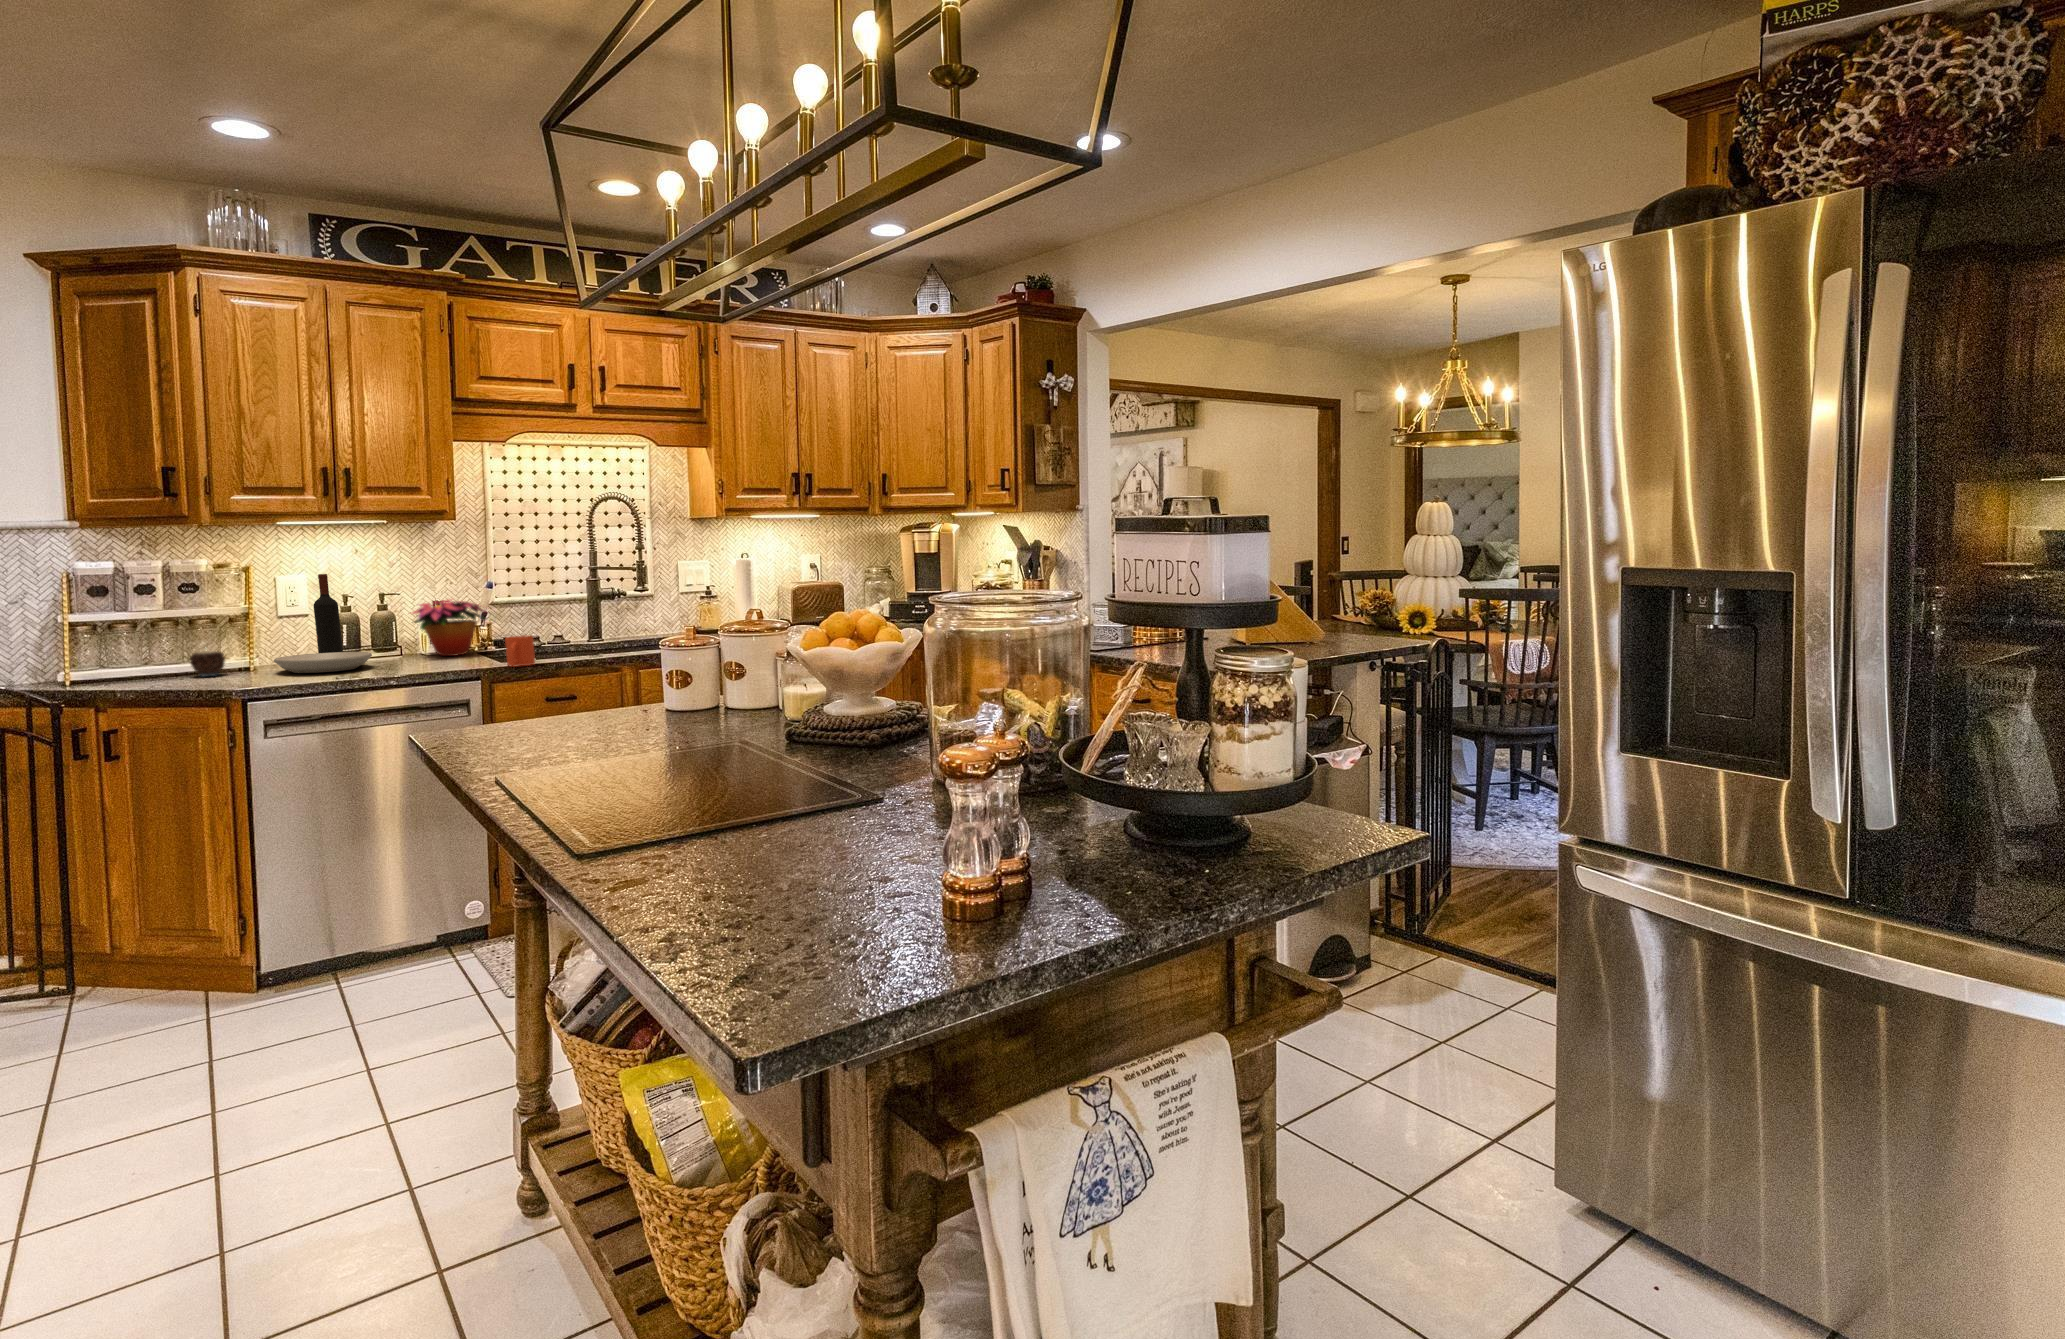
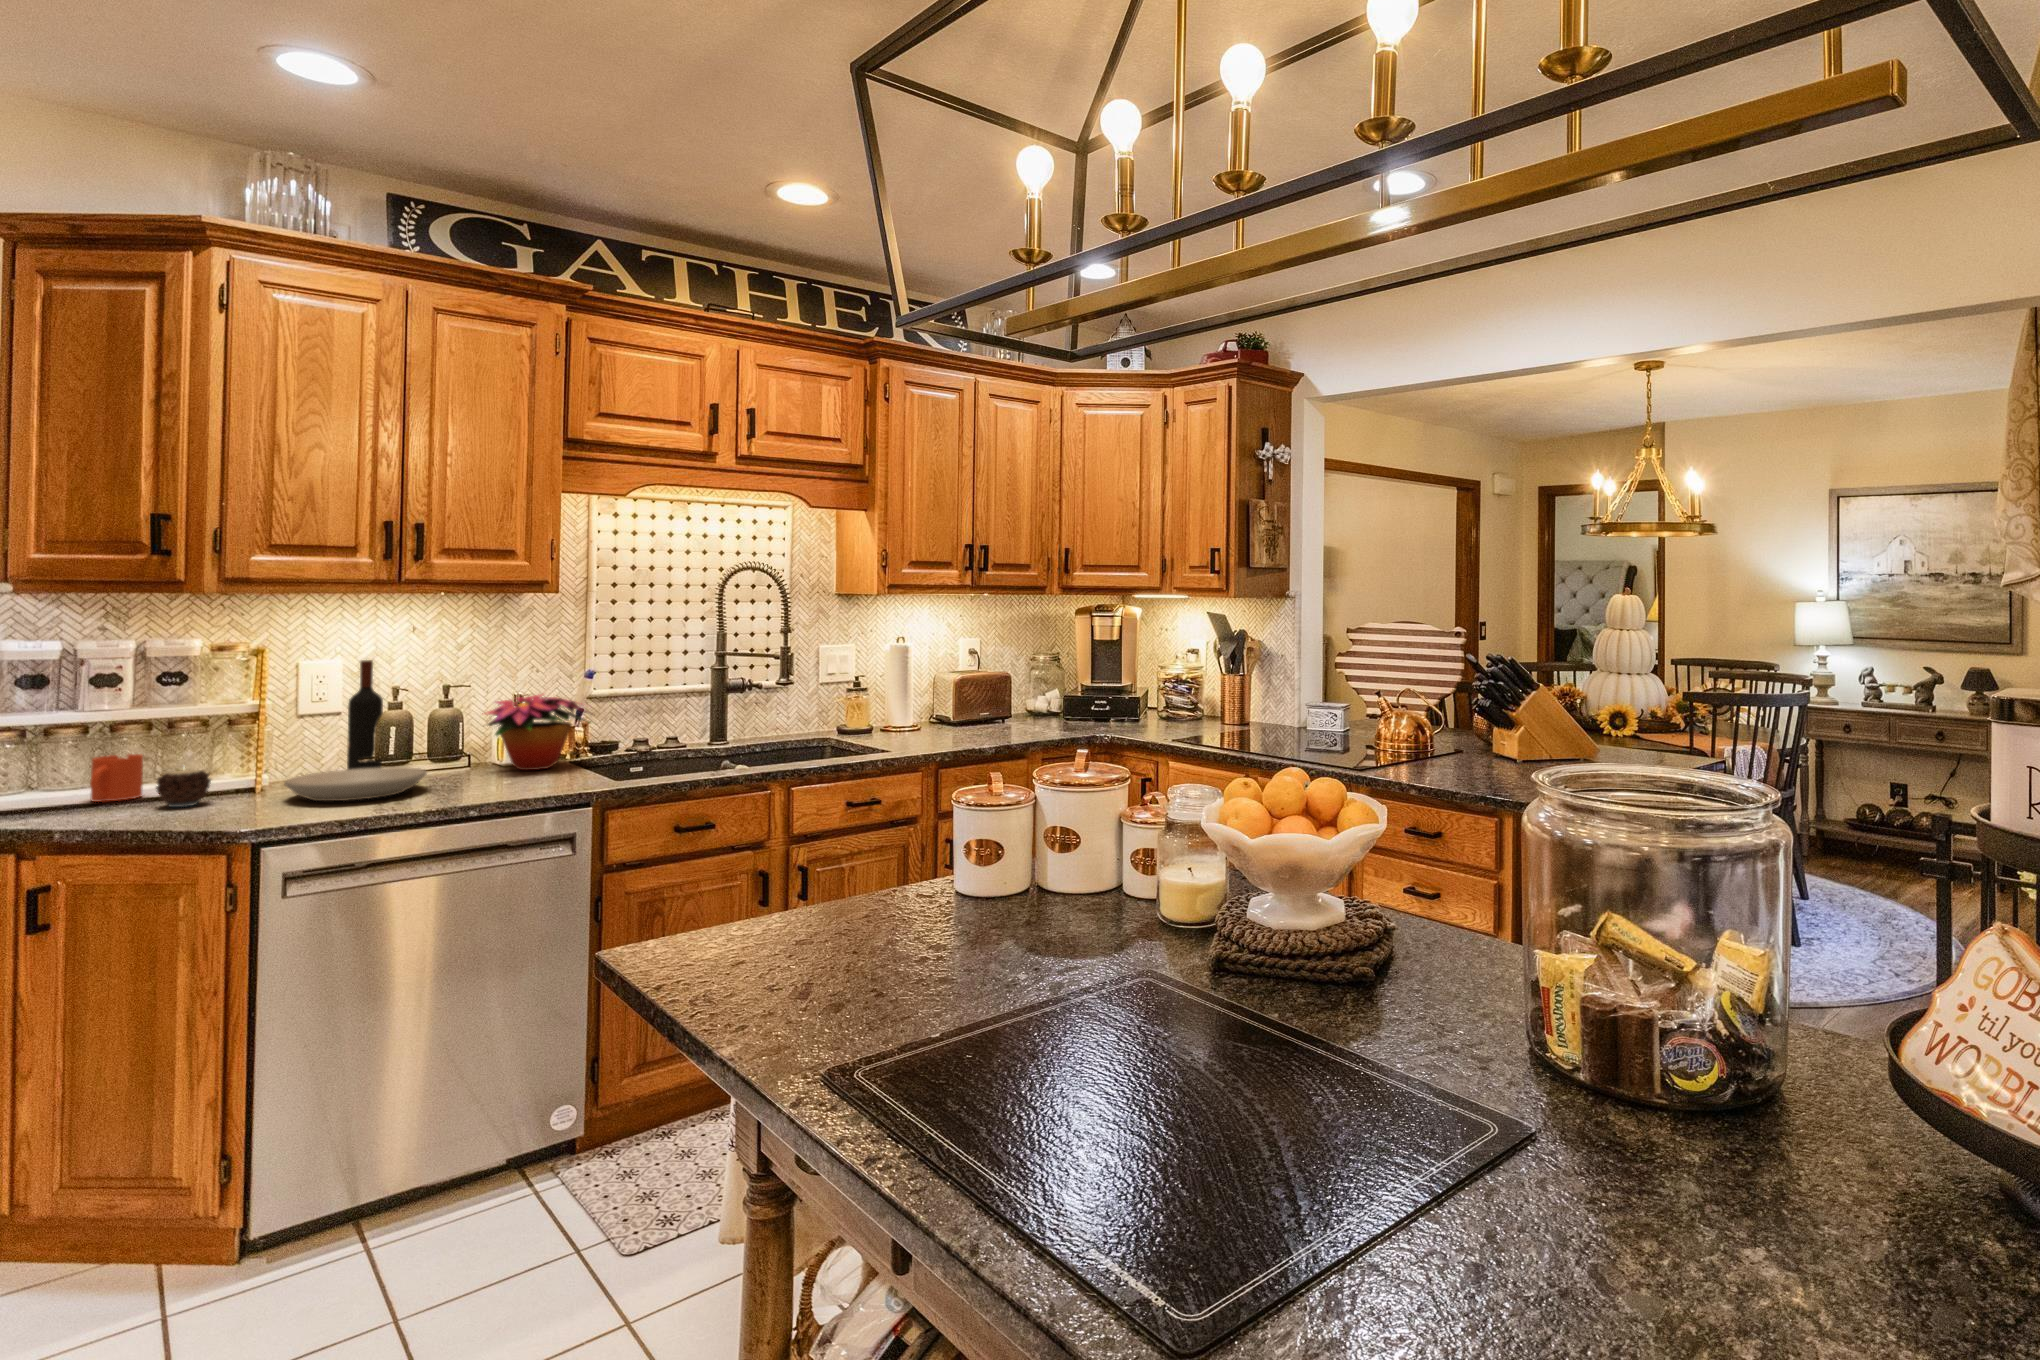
mug: present [505,635,535,667] -> present [90,754,143,802]

